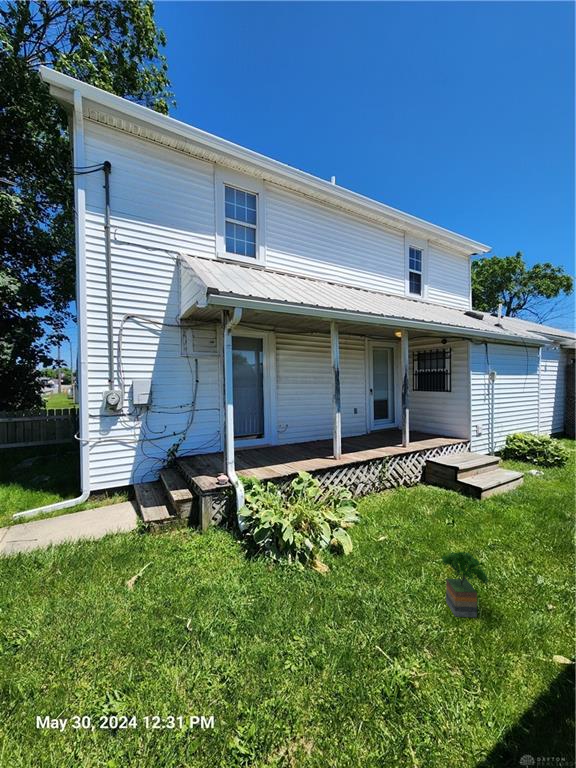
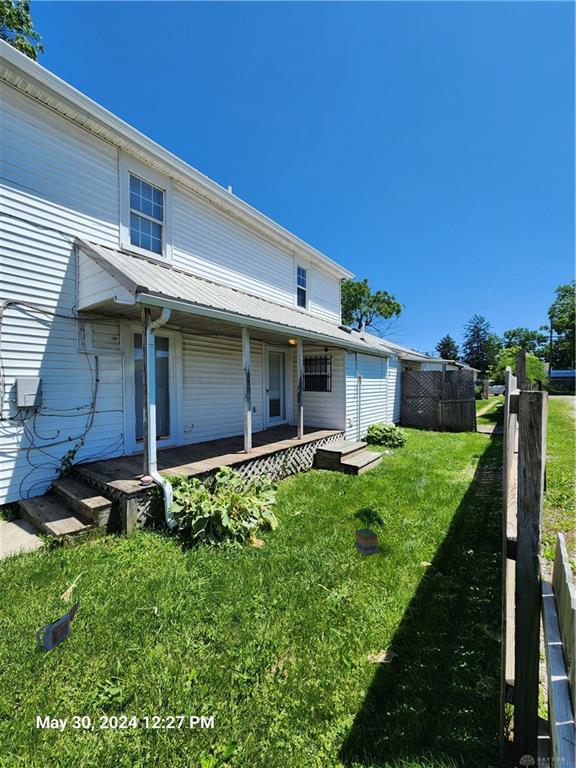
watering can: none [77,596,125,639] -> present [36,602,80,650]

